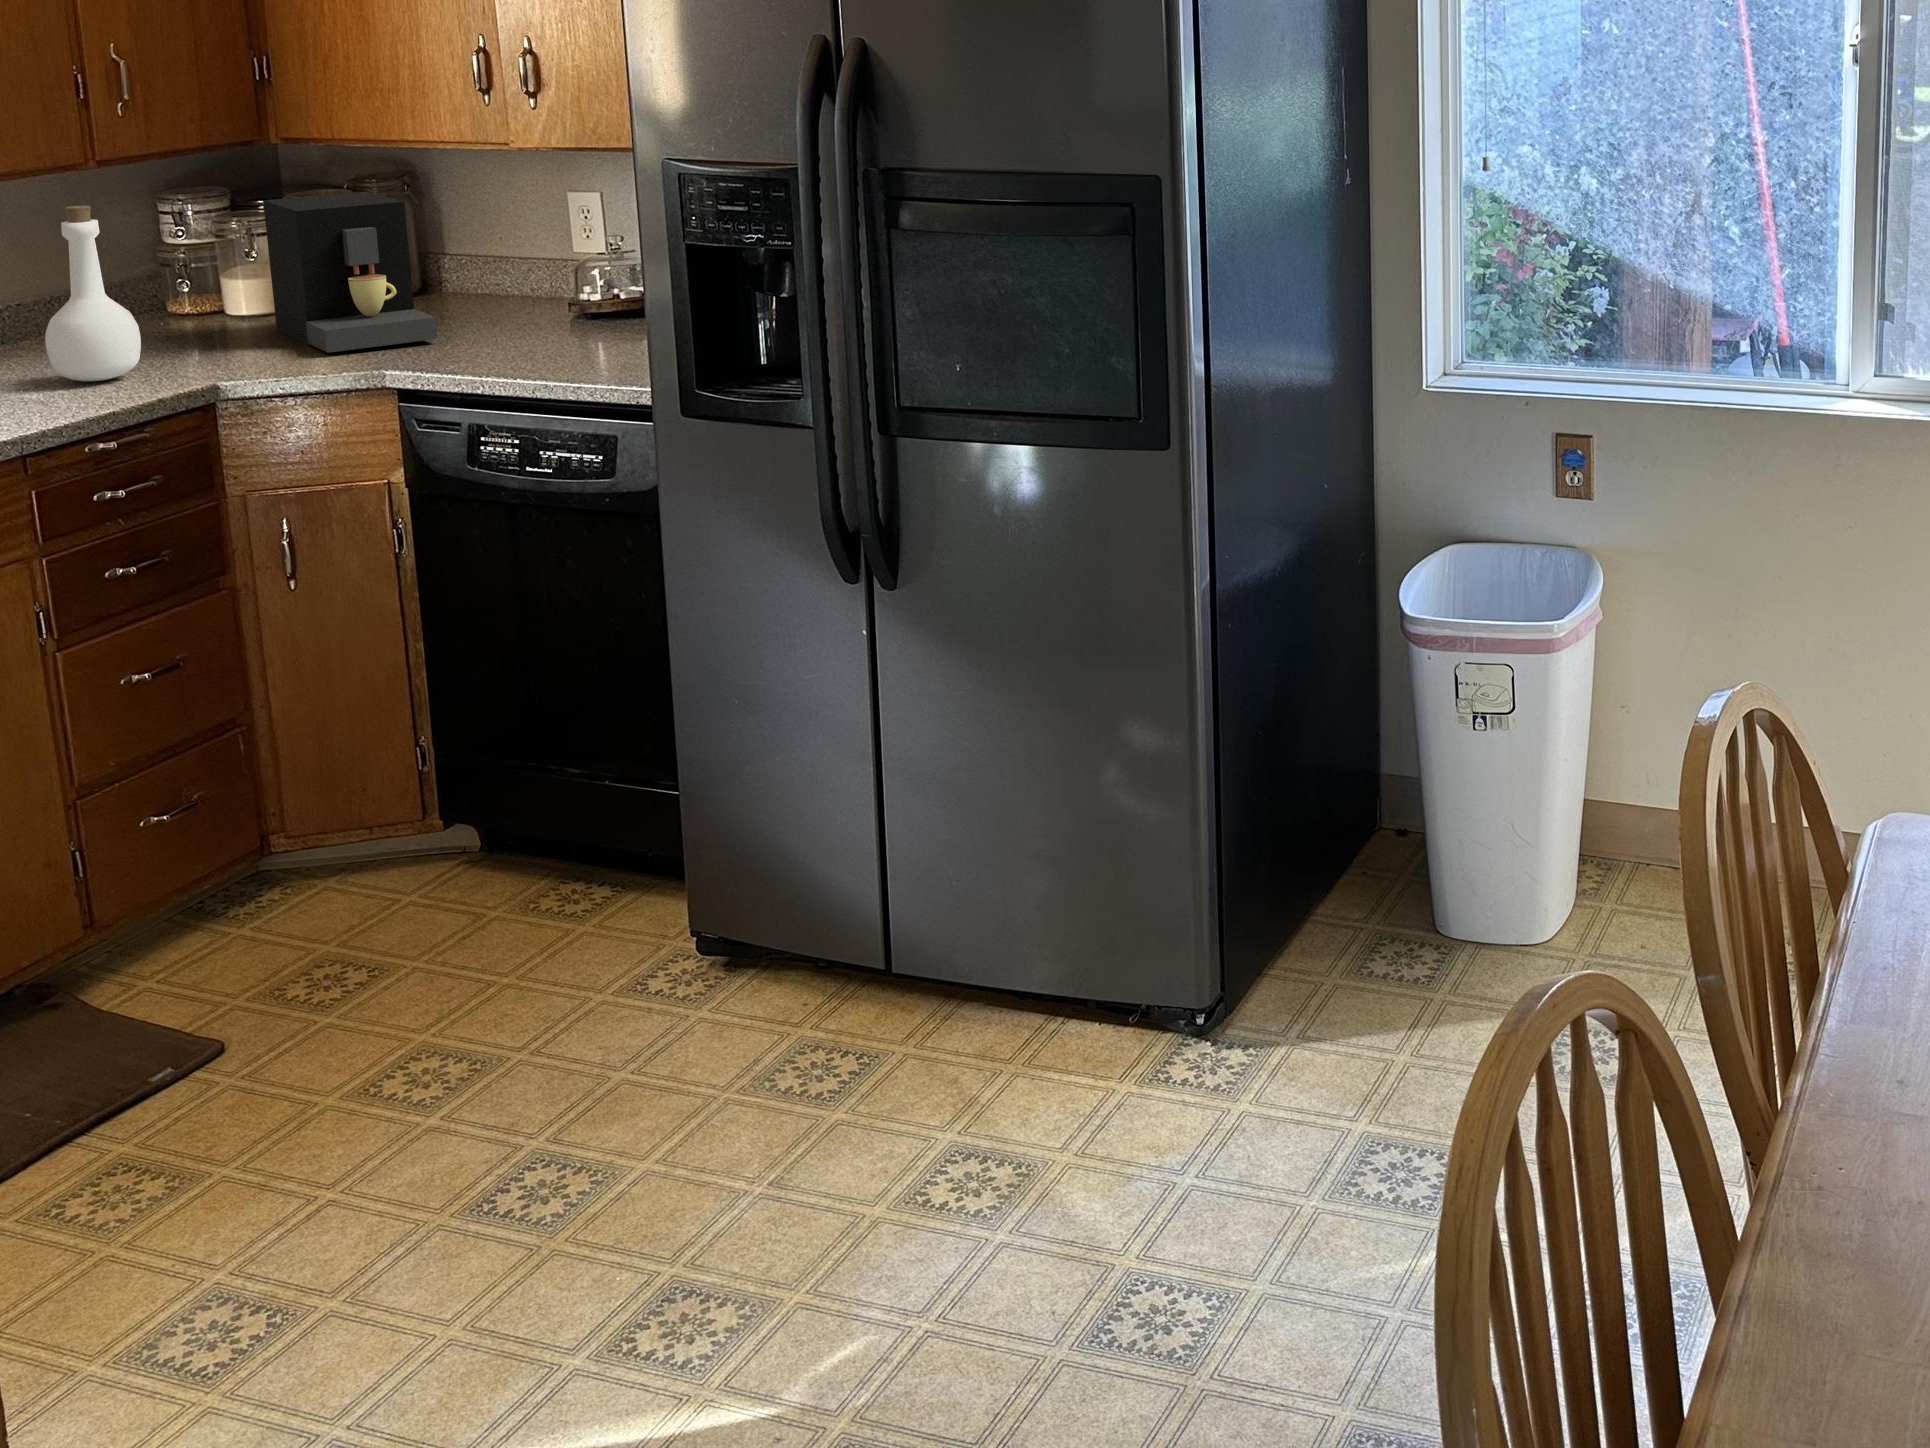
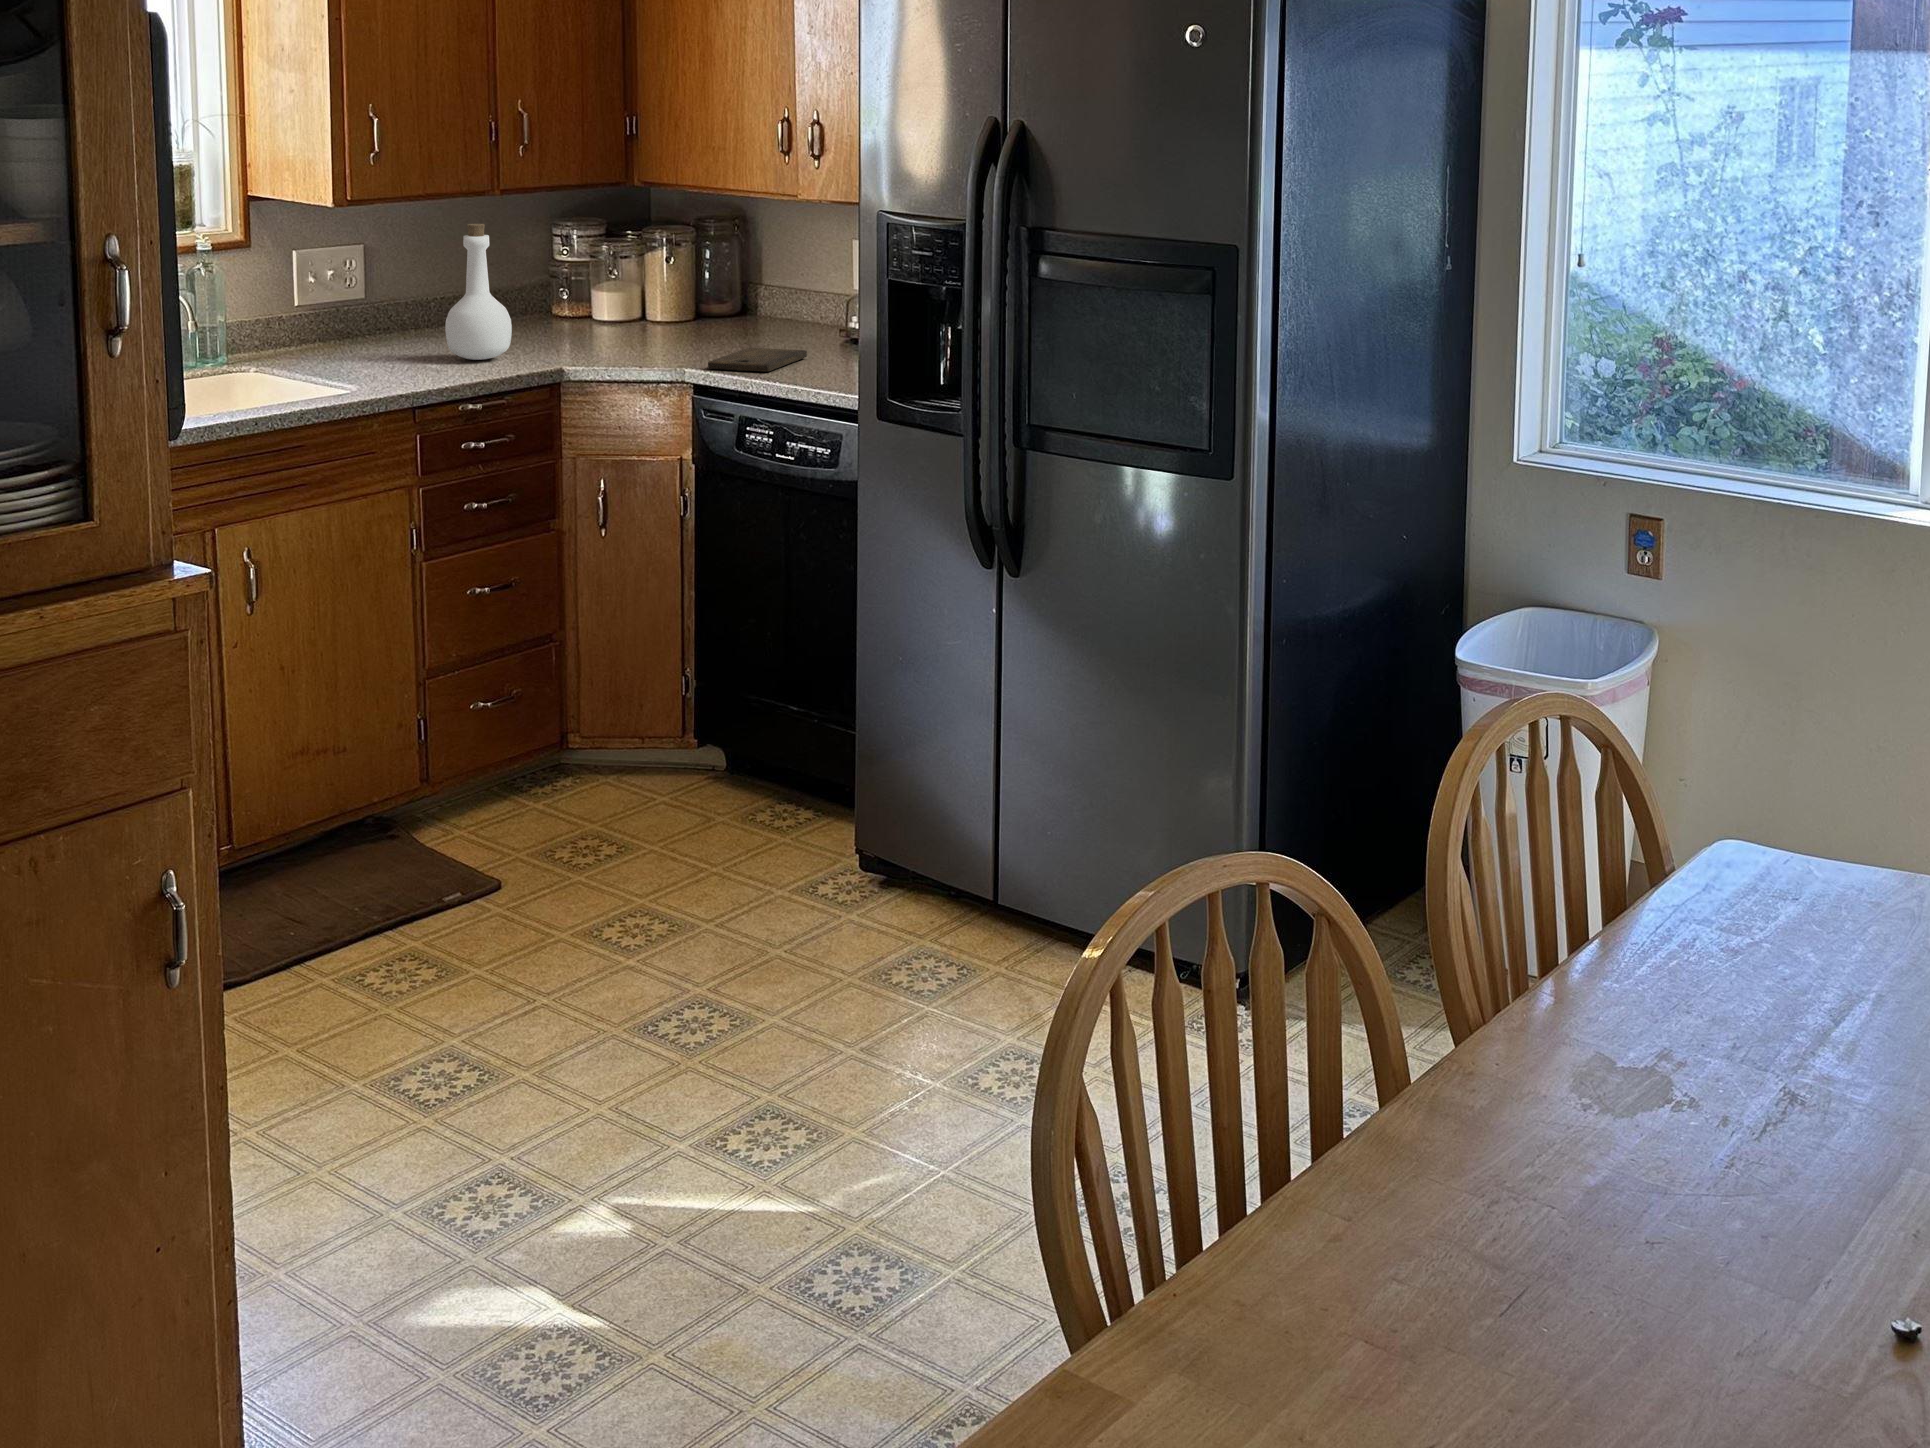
coffee maker: present [263,192,437,353] -> none [620,227,731,353]
cutting board: none [420,333,541,366] -> present [708,348,807,371]

